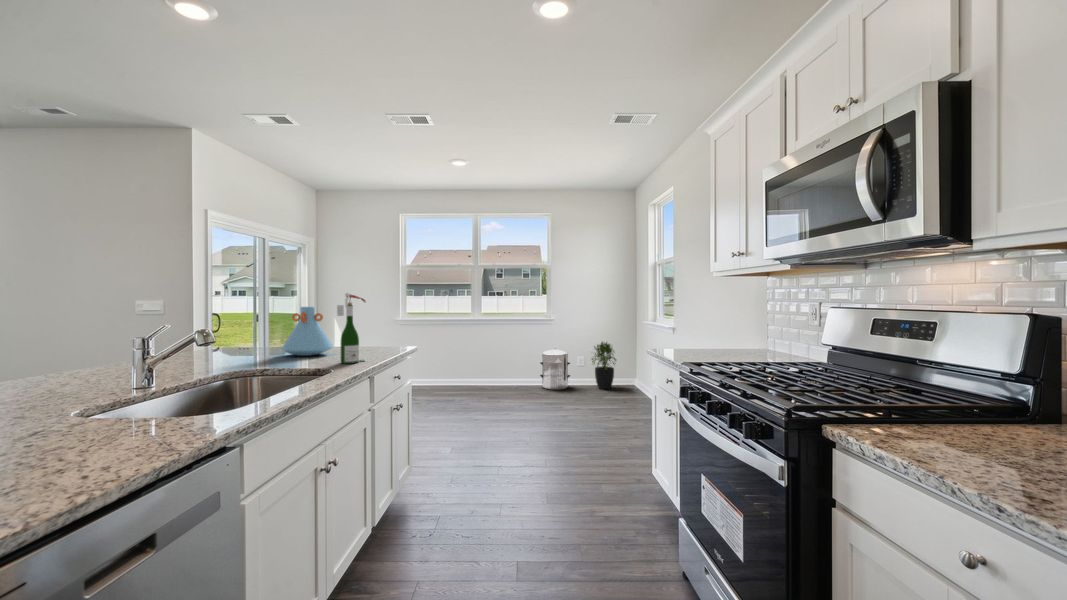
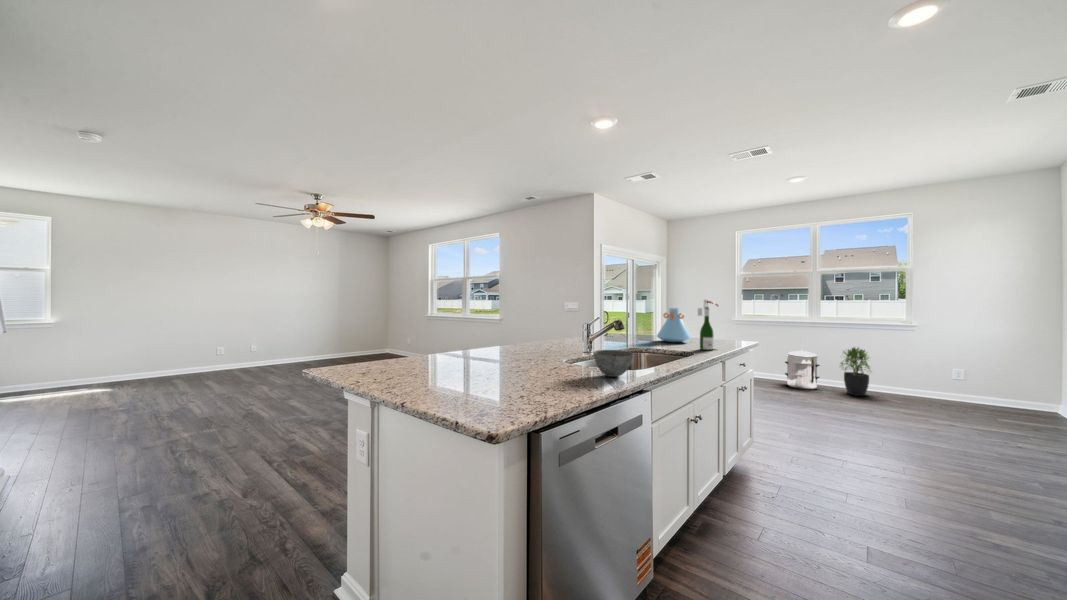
potted plant: present [592,342,616,389] -> present [840,347,870,396]
waste bin: present [540,349,570,390] -> present [785,350,820,389]
bowl: none [74,387,180,446] -> present [594,350,634,377]

